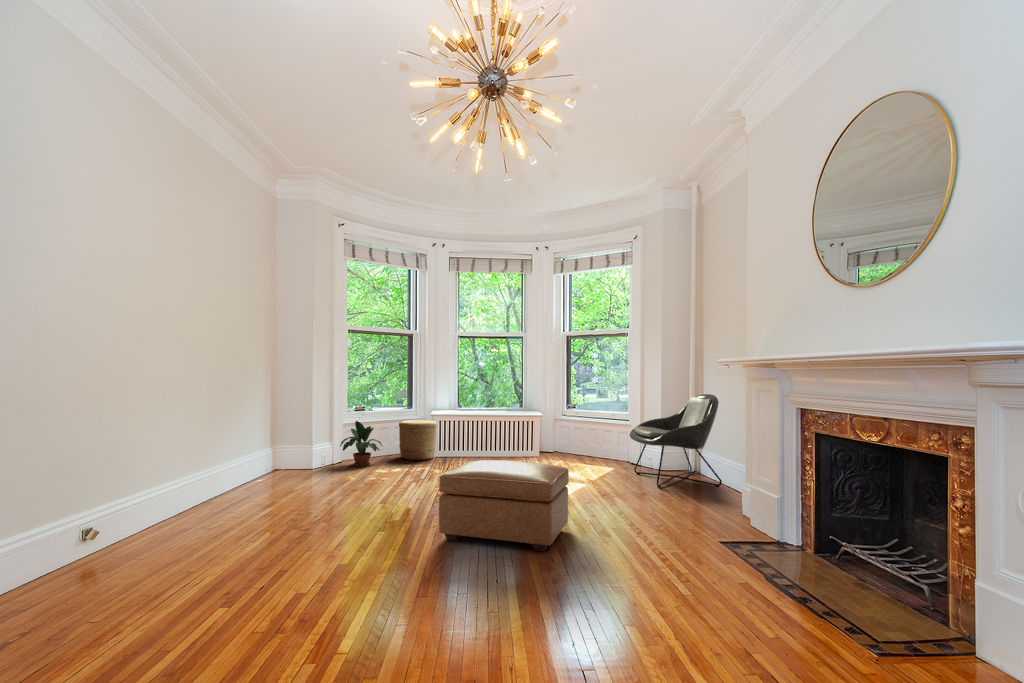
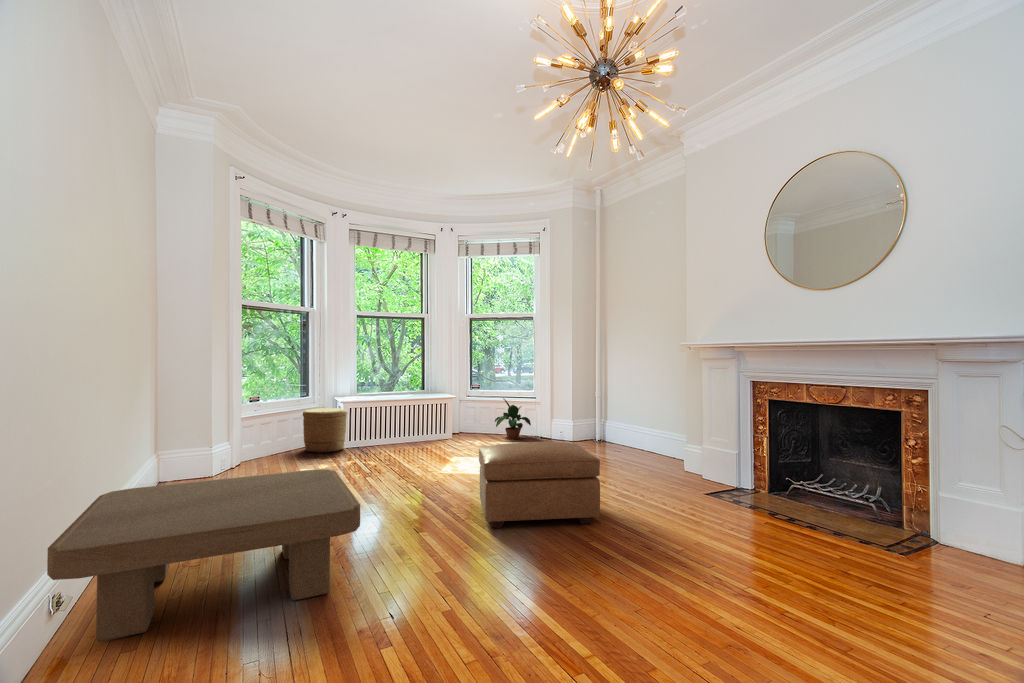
lounge chair: present [630,394,722,488] -> none [553,372,637,456]
potted plant: present [340,421,382,466] -> present [495,399,531,440]
coffee table: none [62,467,320,568] -> present [47,469,360,642]

